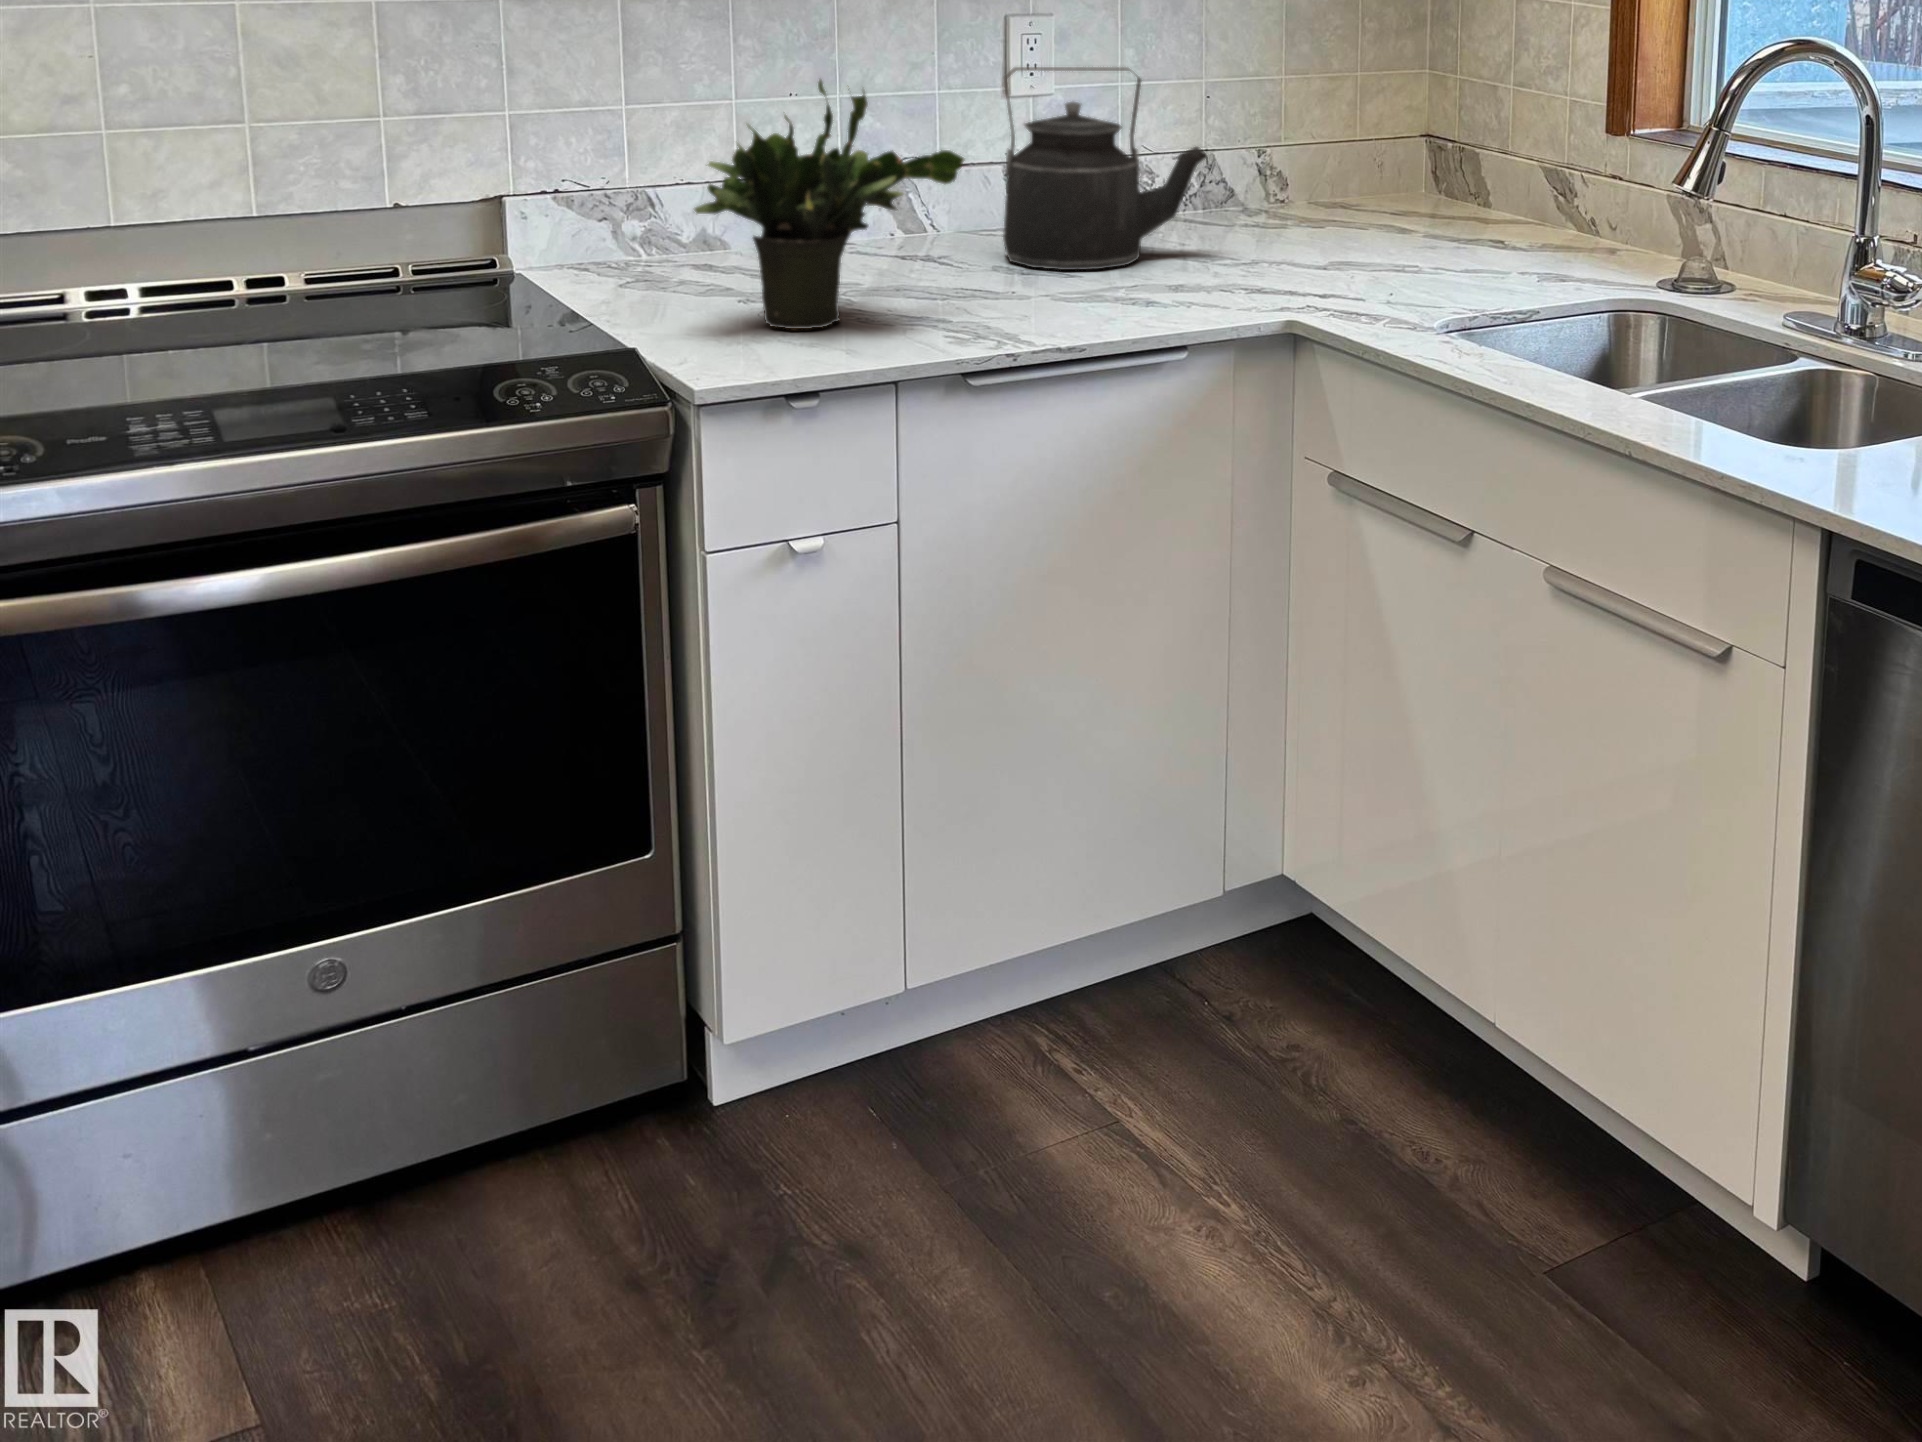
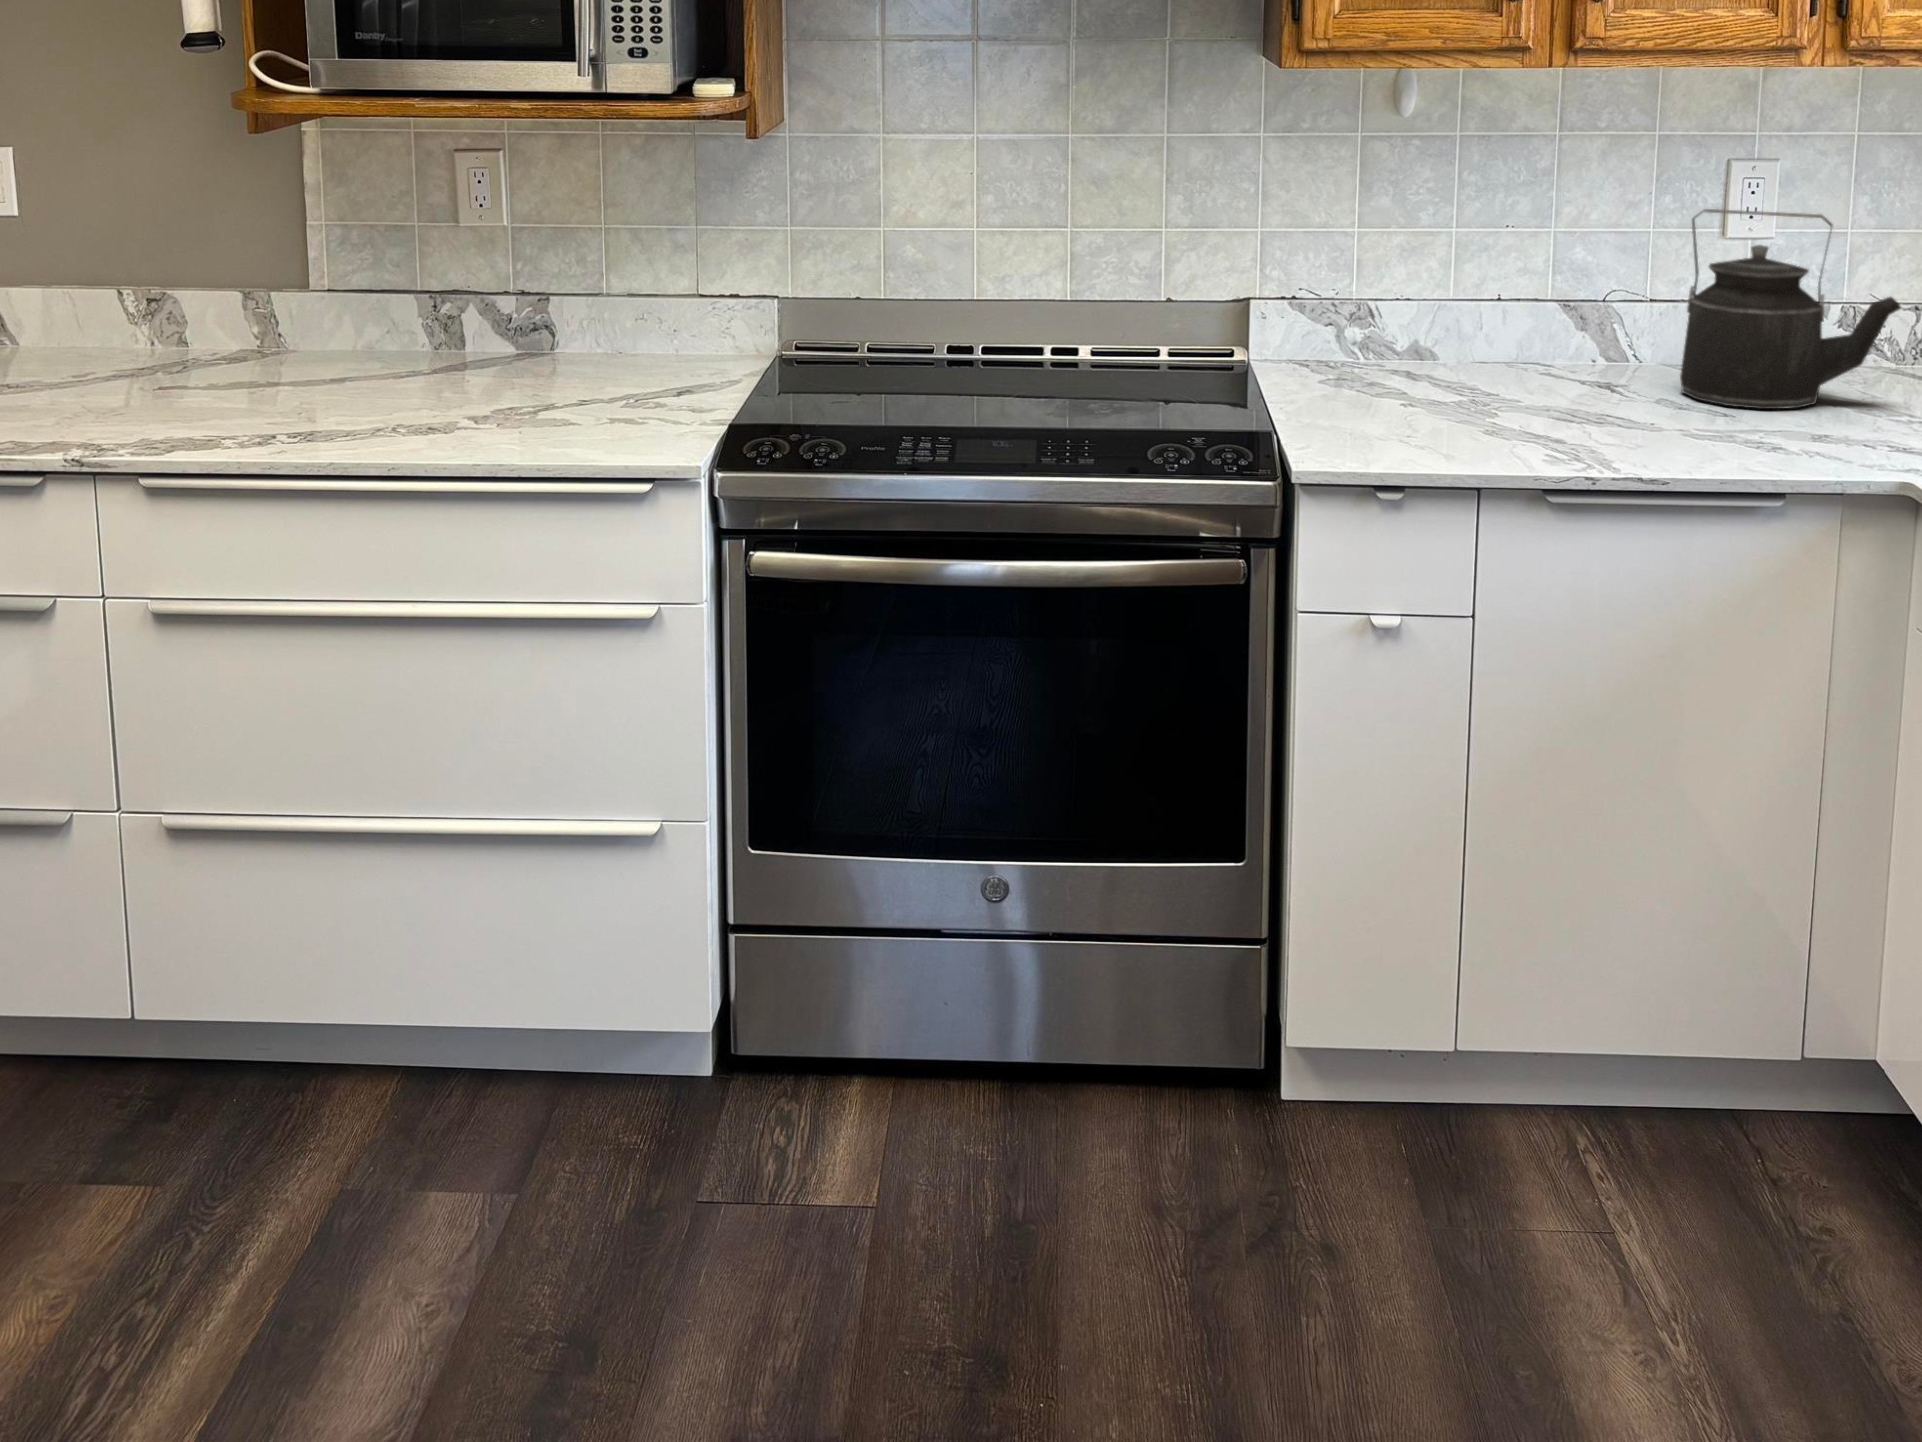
potted plant: present [694,80,964,329] -> none [1353,208,1606,430]

